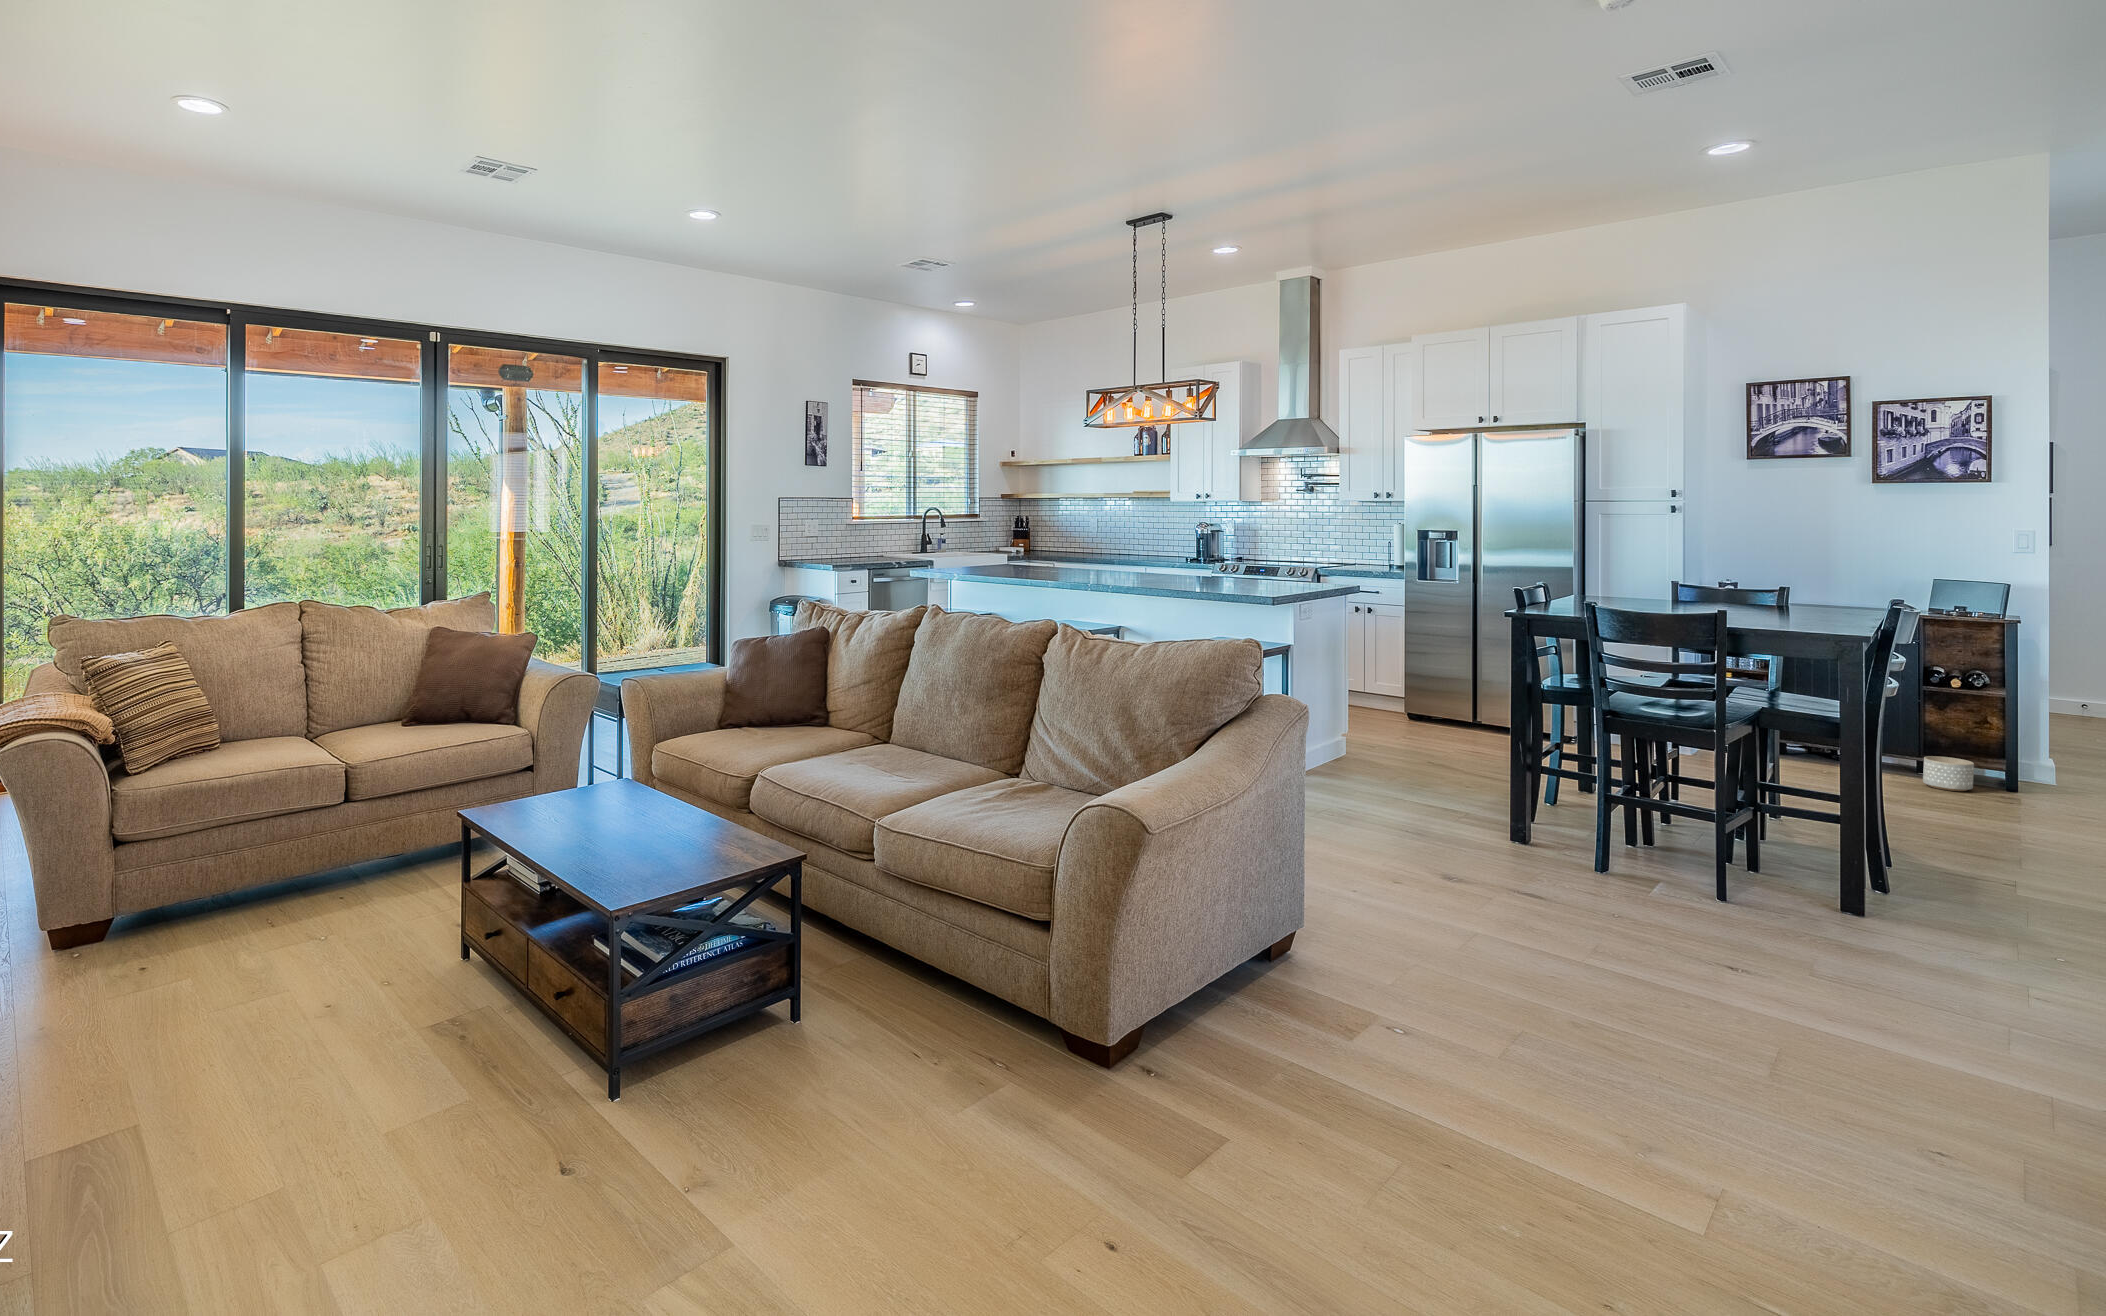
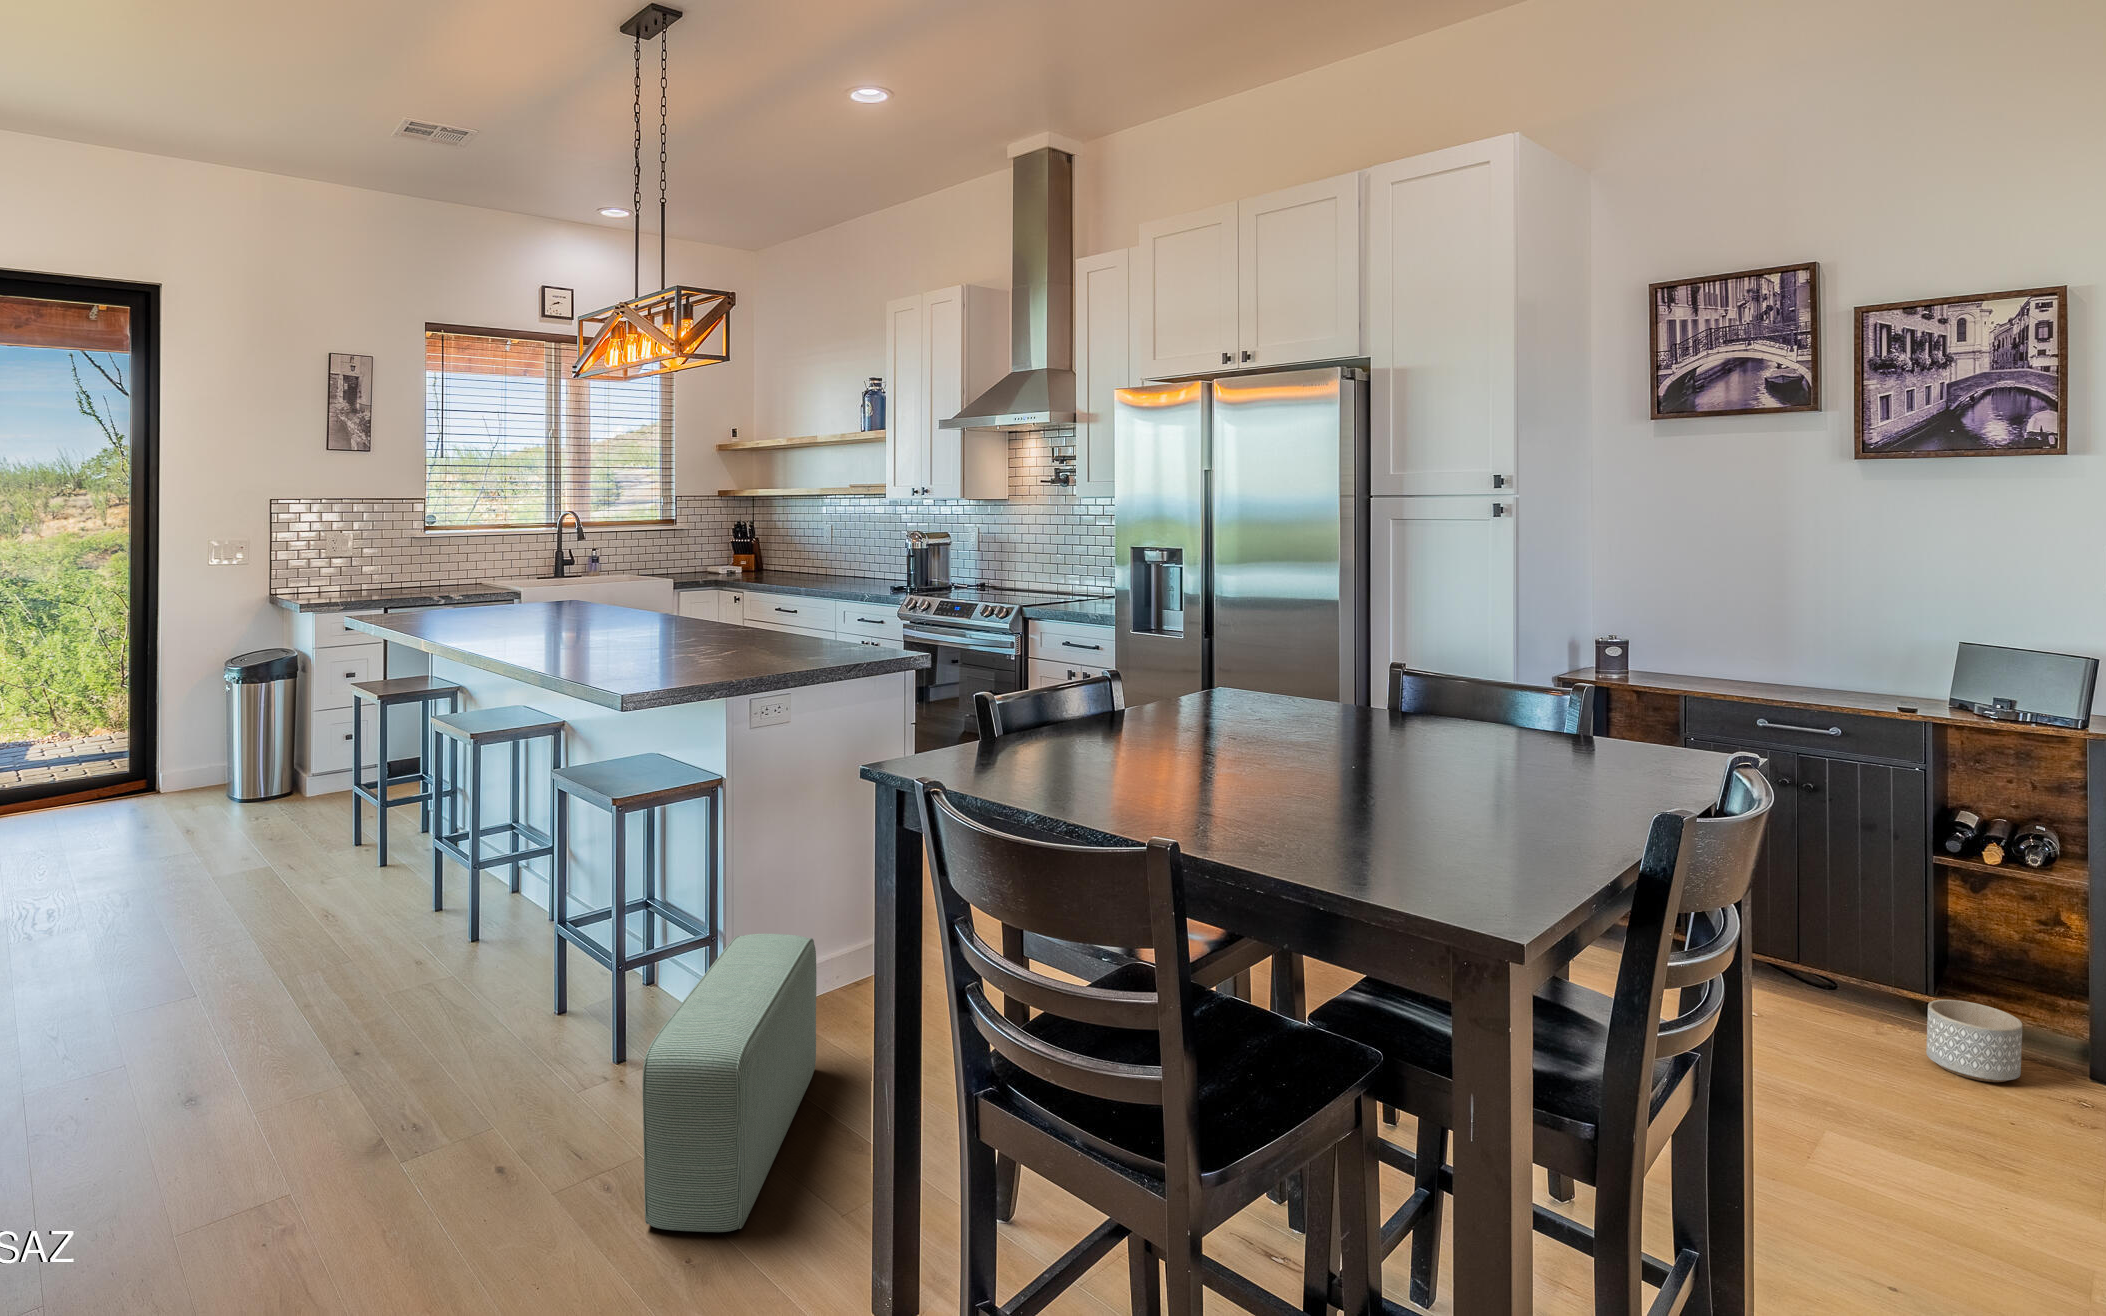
pouf: none [1342,723,1446,834] -> present [642,934,817,1232]

